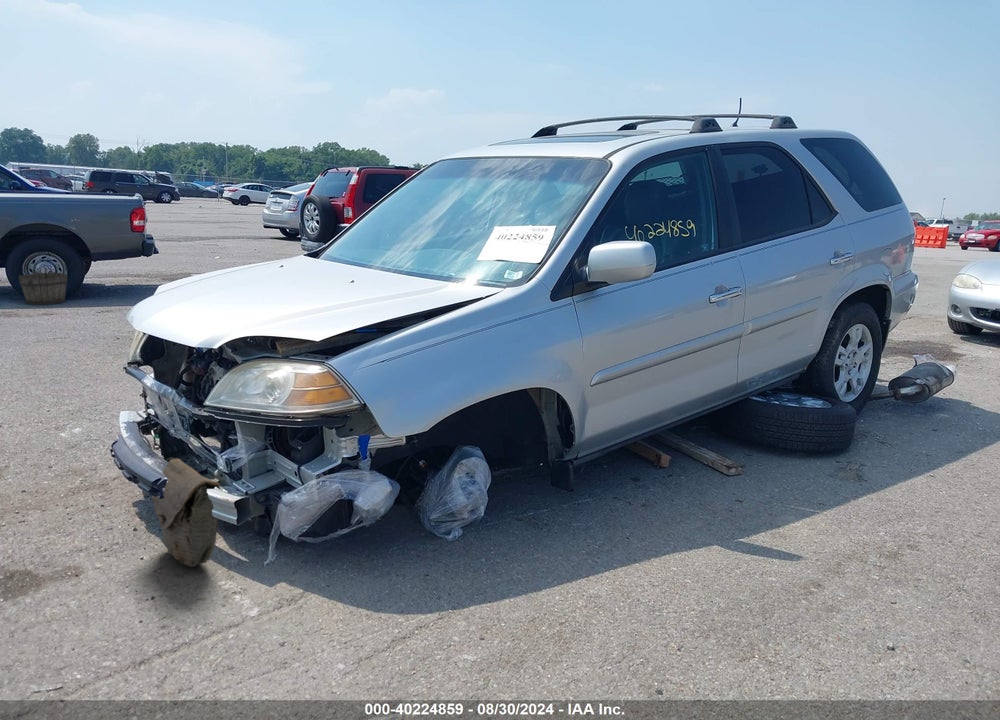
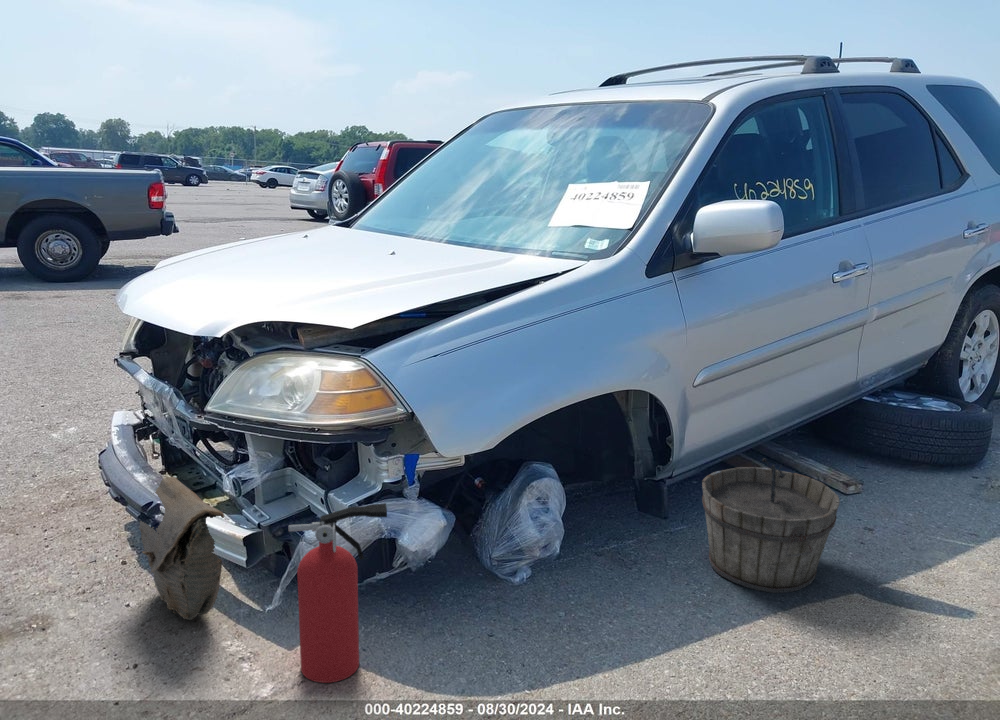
wooden bucket: present [19,266,67,305] -> present [702,458,840,593]
fire extinguisher: none [271,471,344,607] -> present [288,503,387,683]

